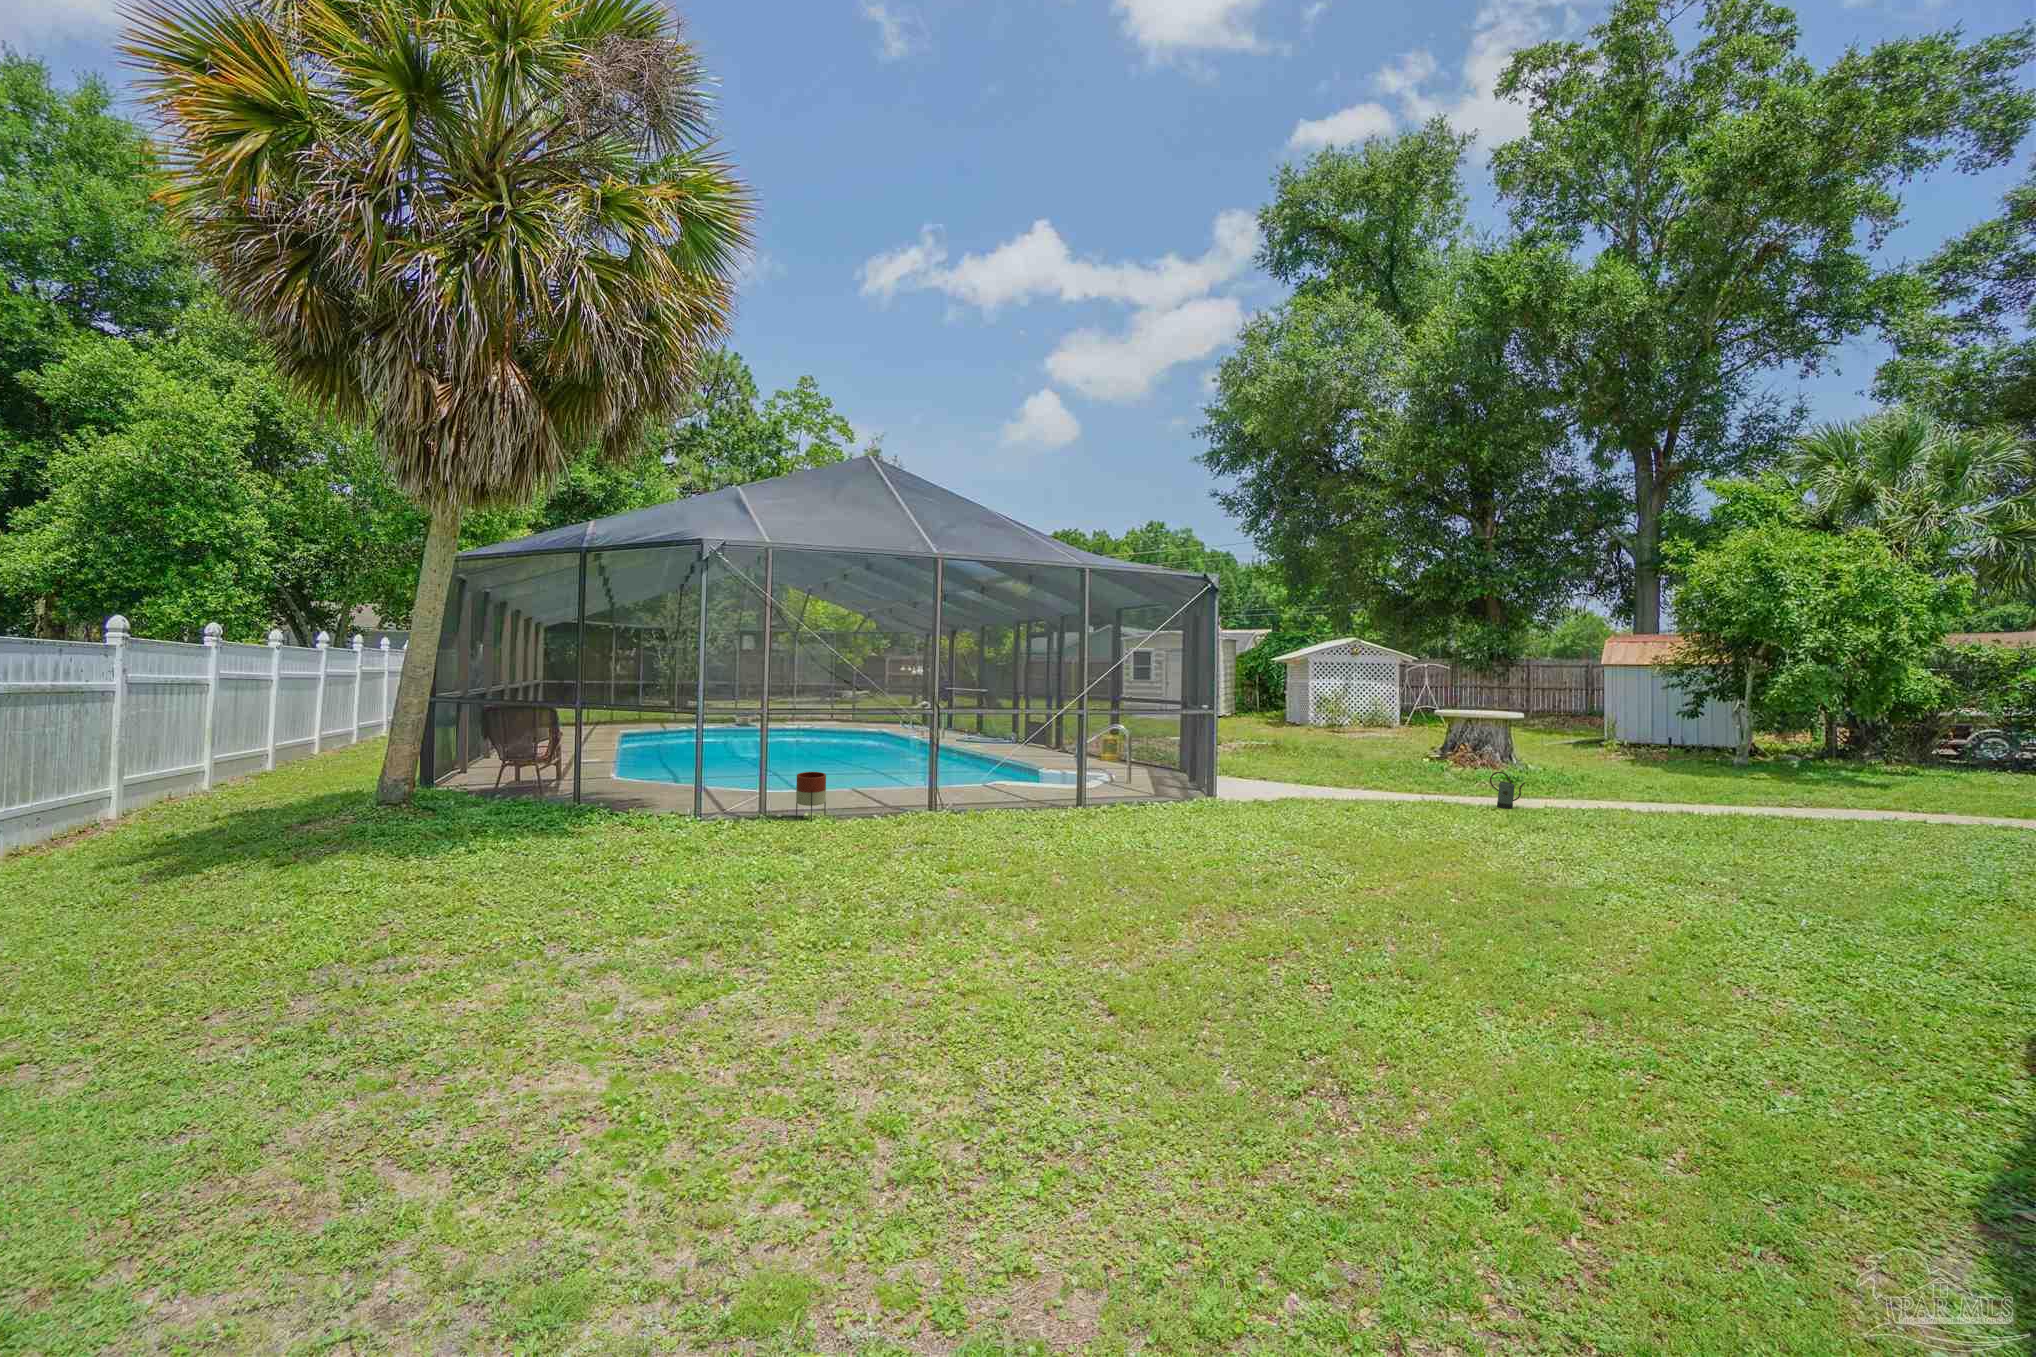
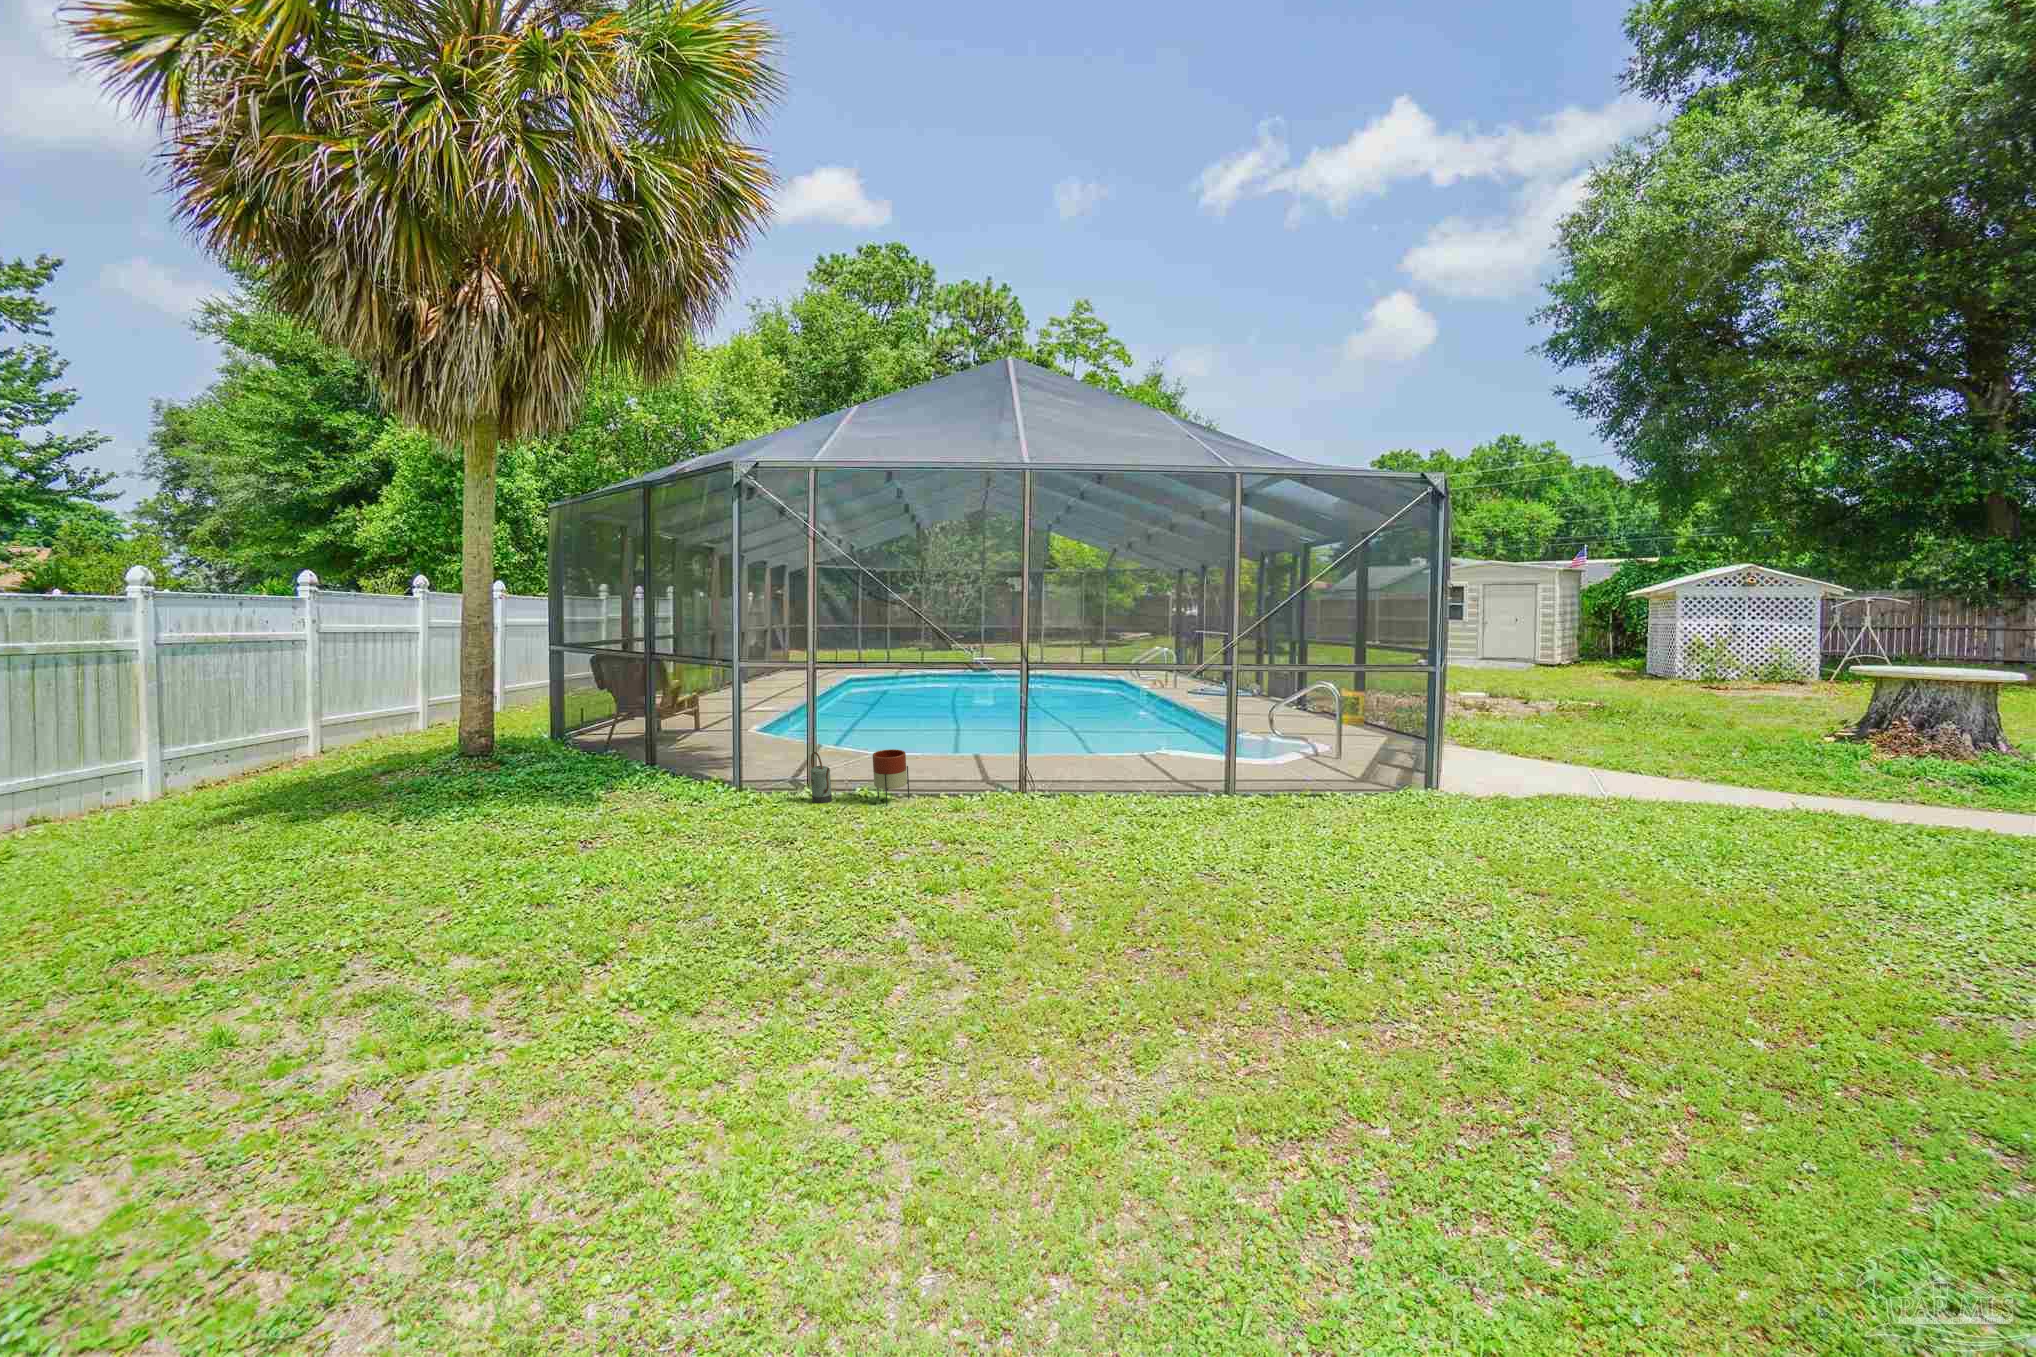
watering can: present [1490,772,1525,809] -> present [811,752,832,803]

